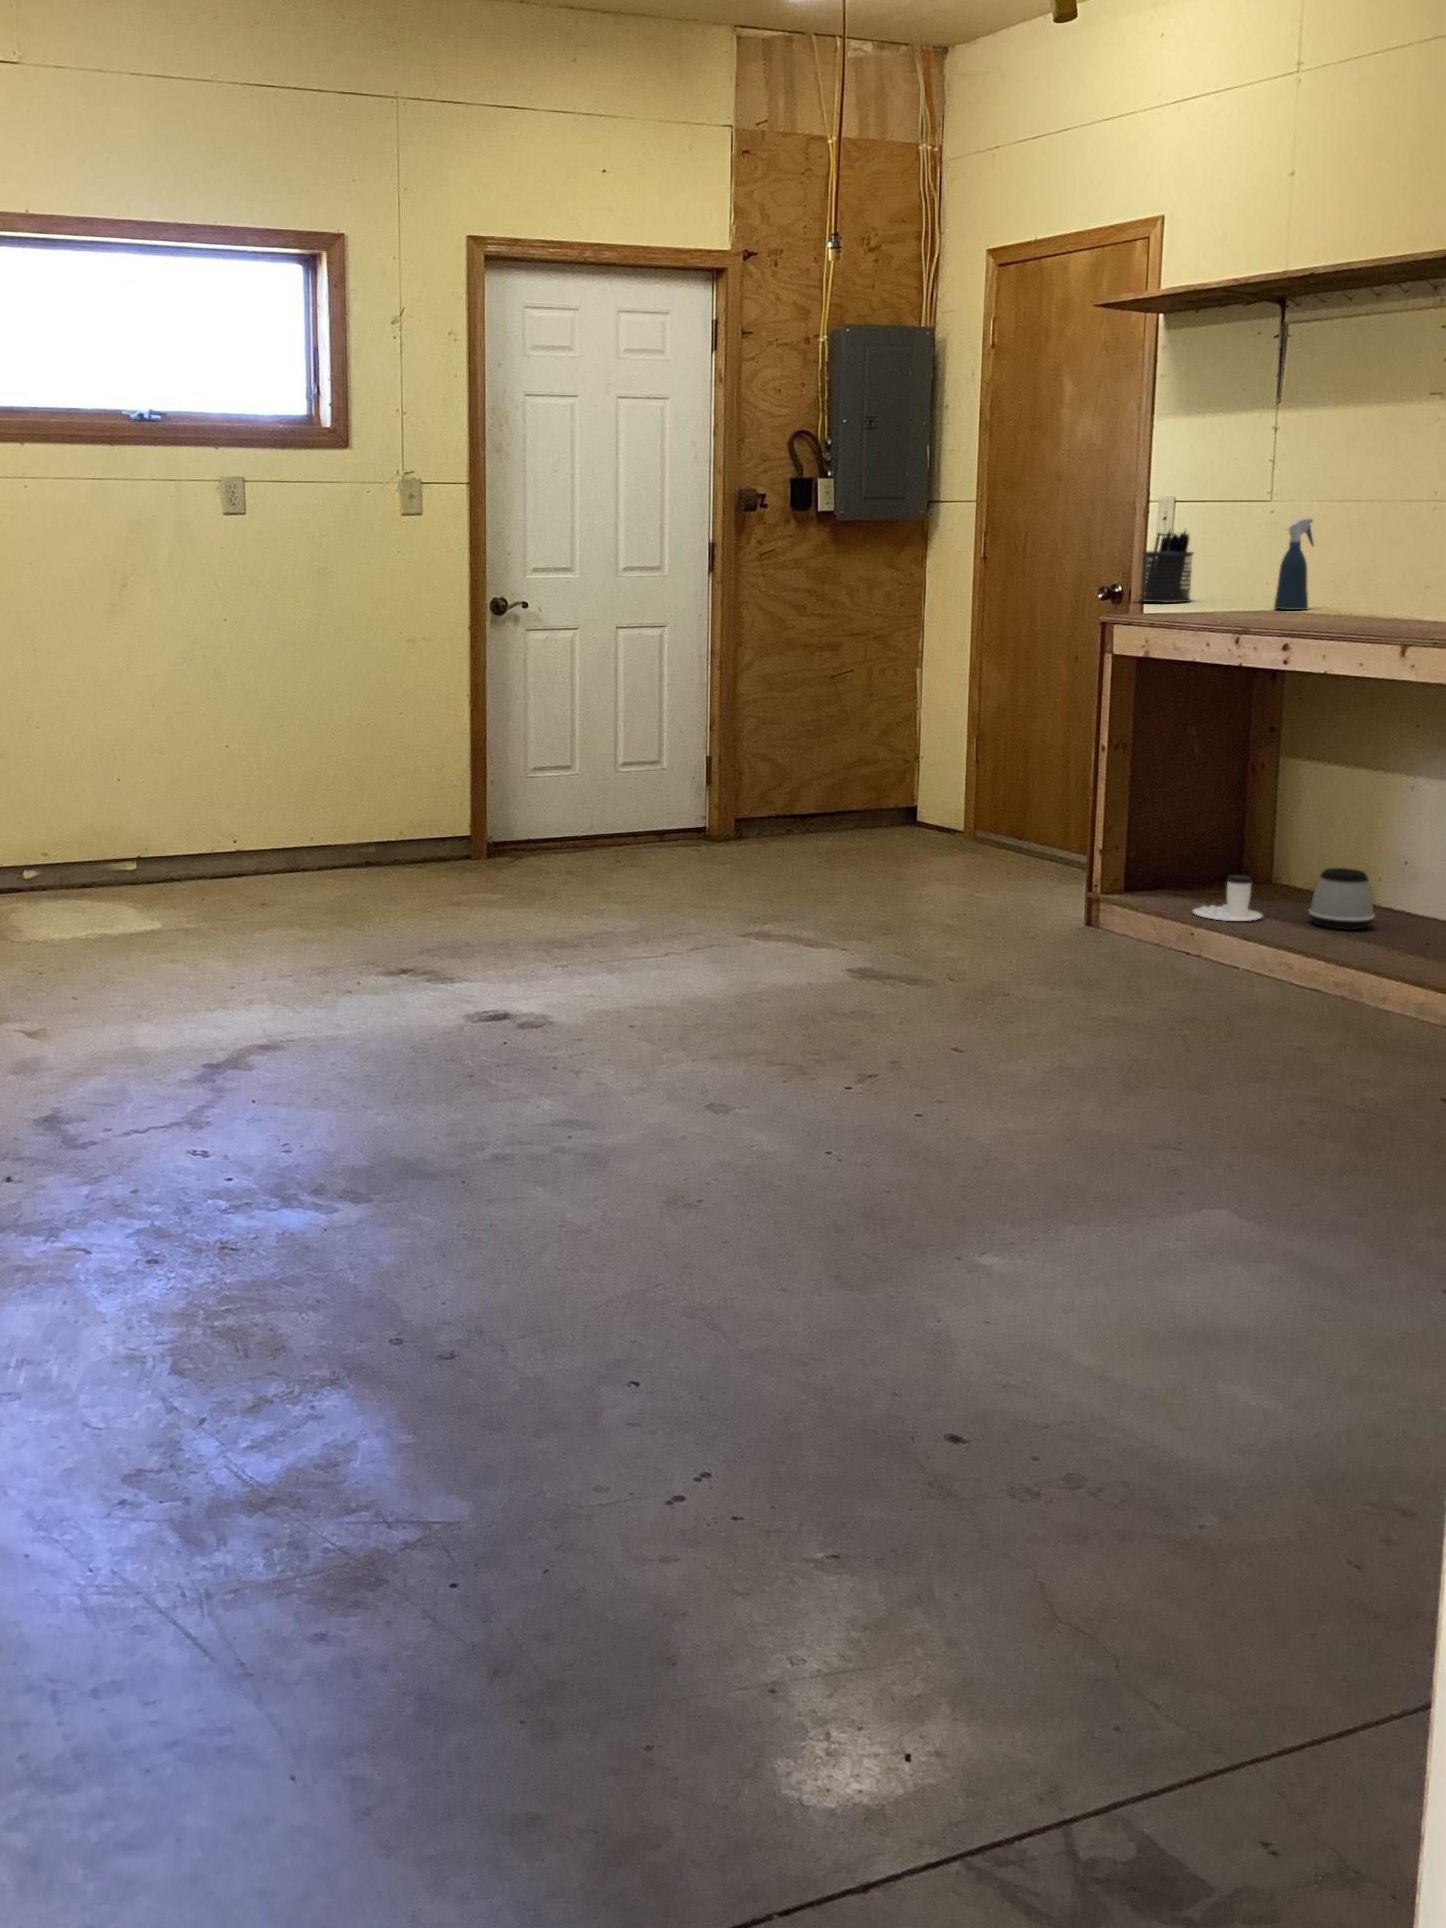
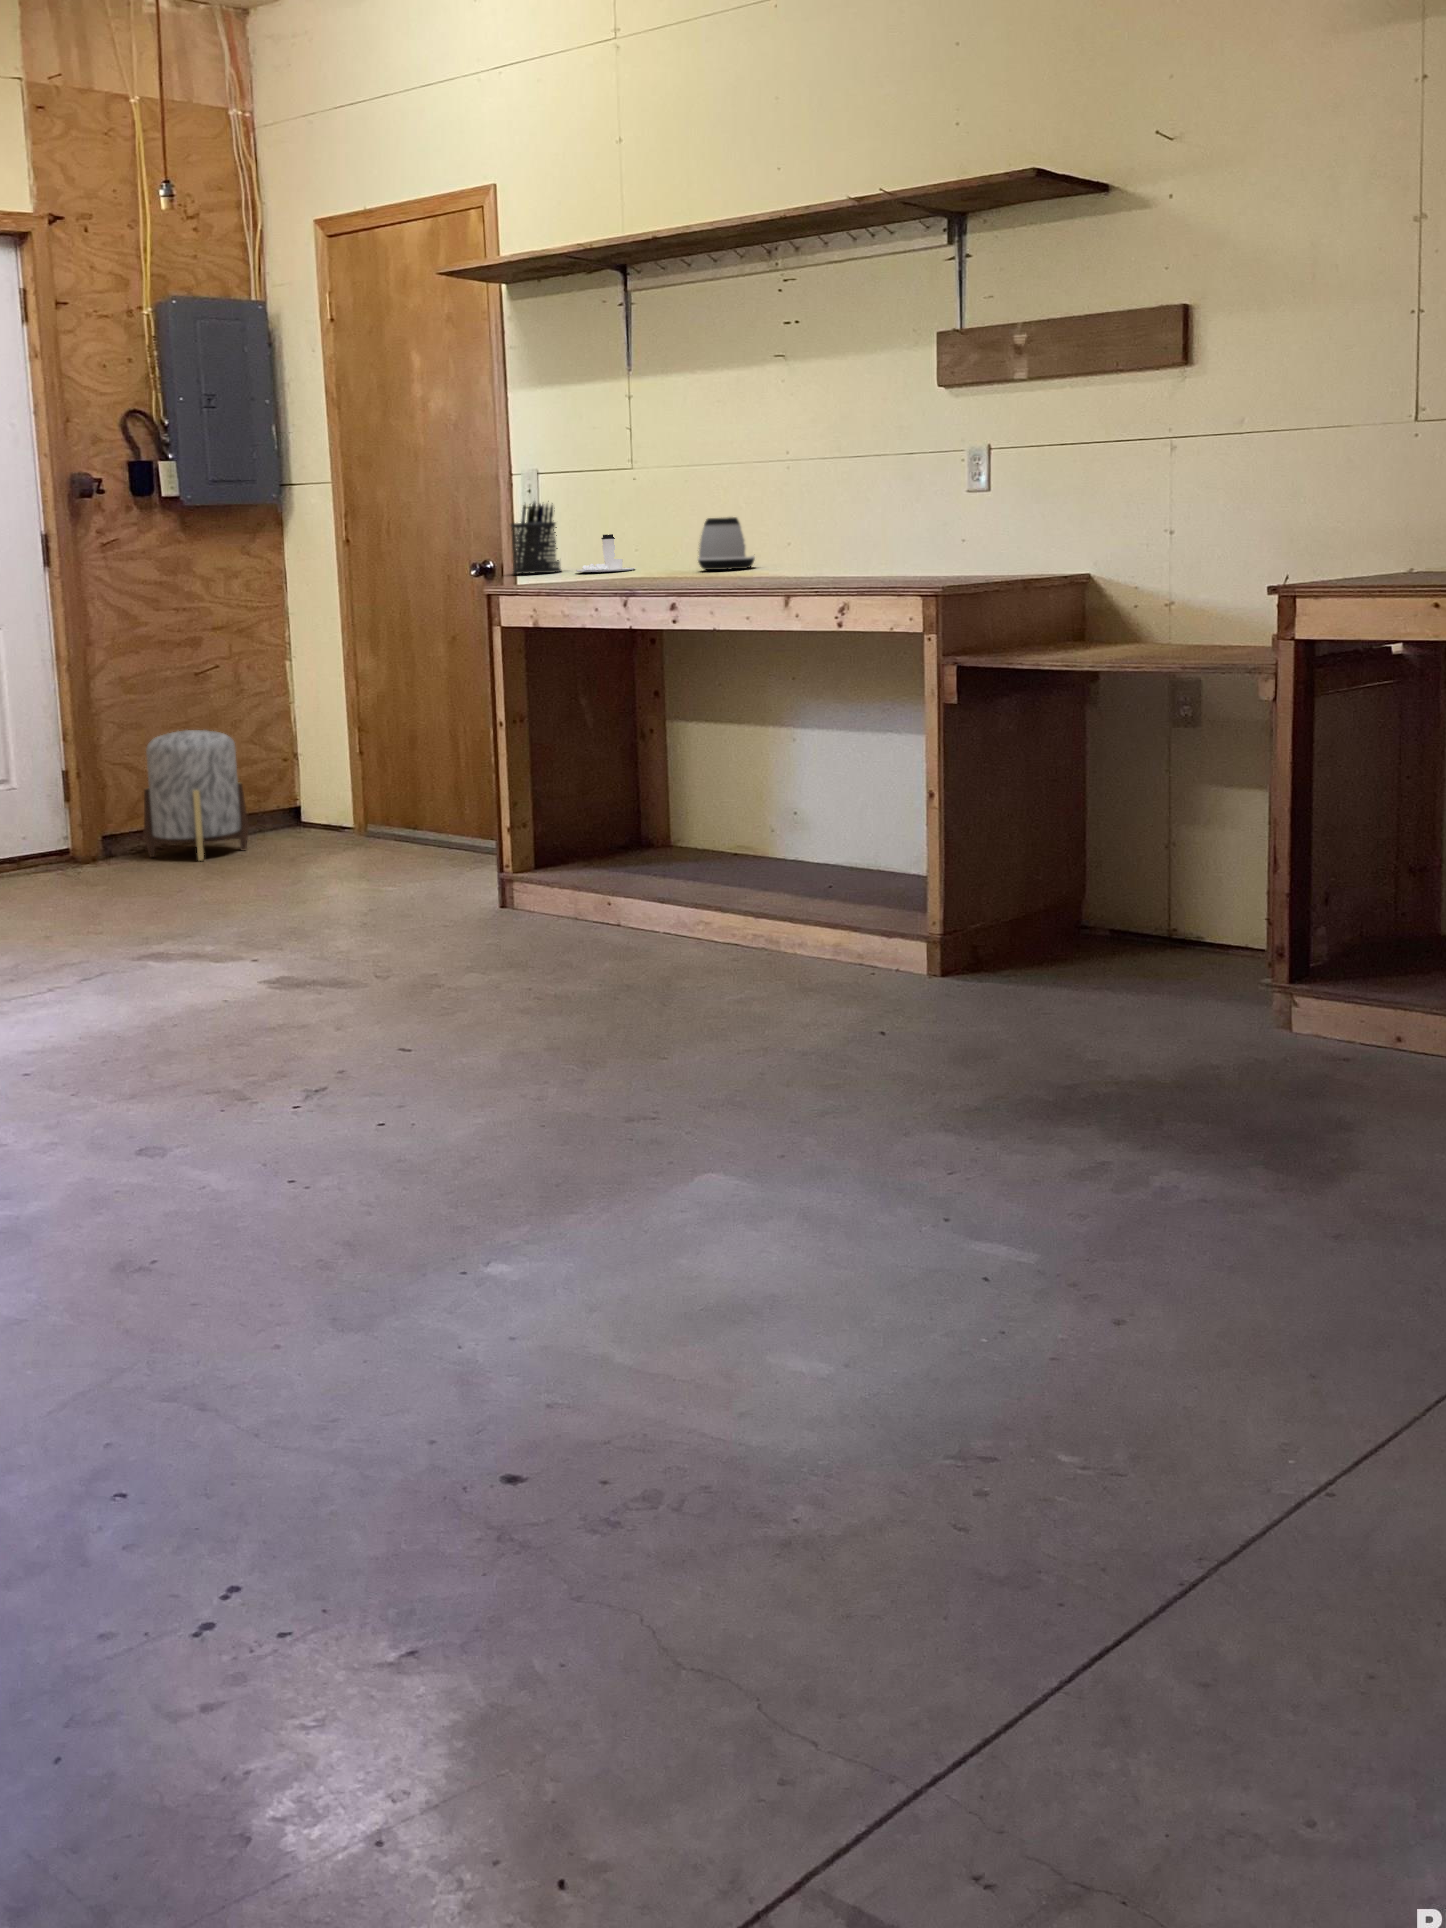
spray bottle: present [1274,519,1314,610] -> none [645,482,677,572]
stool: none [771,728,866,849] -> present [144,730,249,860]
speaker: present [1309,868,1375,930] -> present [698,517,755,570]
coffee cup: present [1193,875,1263,921] -> present [576,534,634,572]

